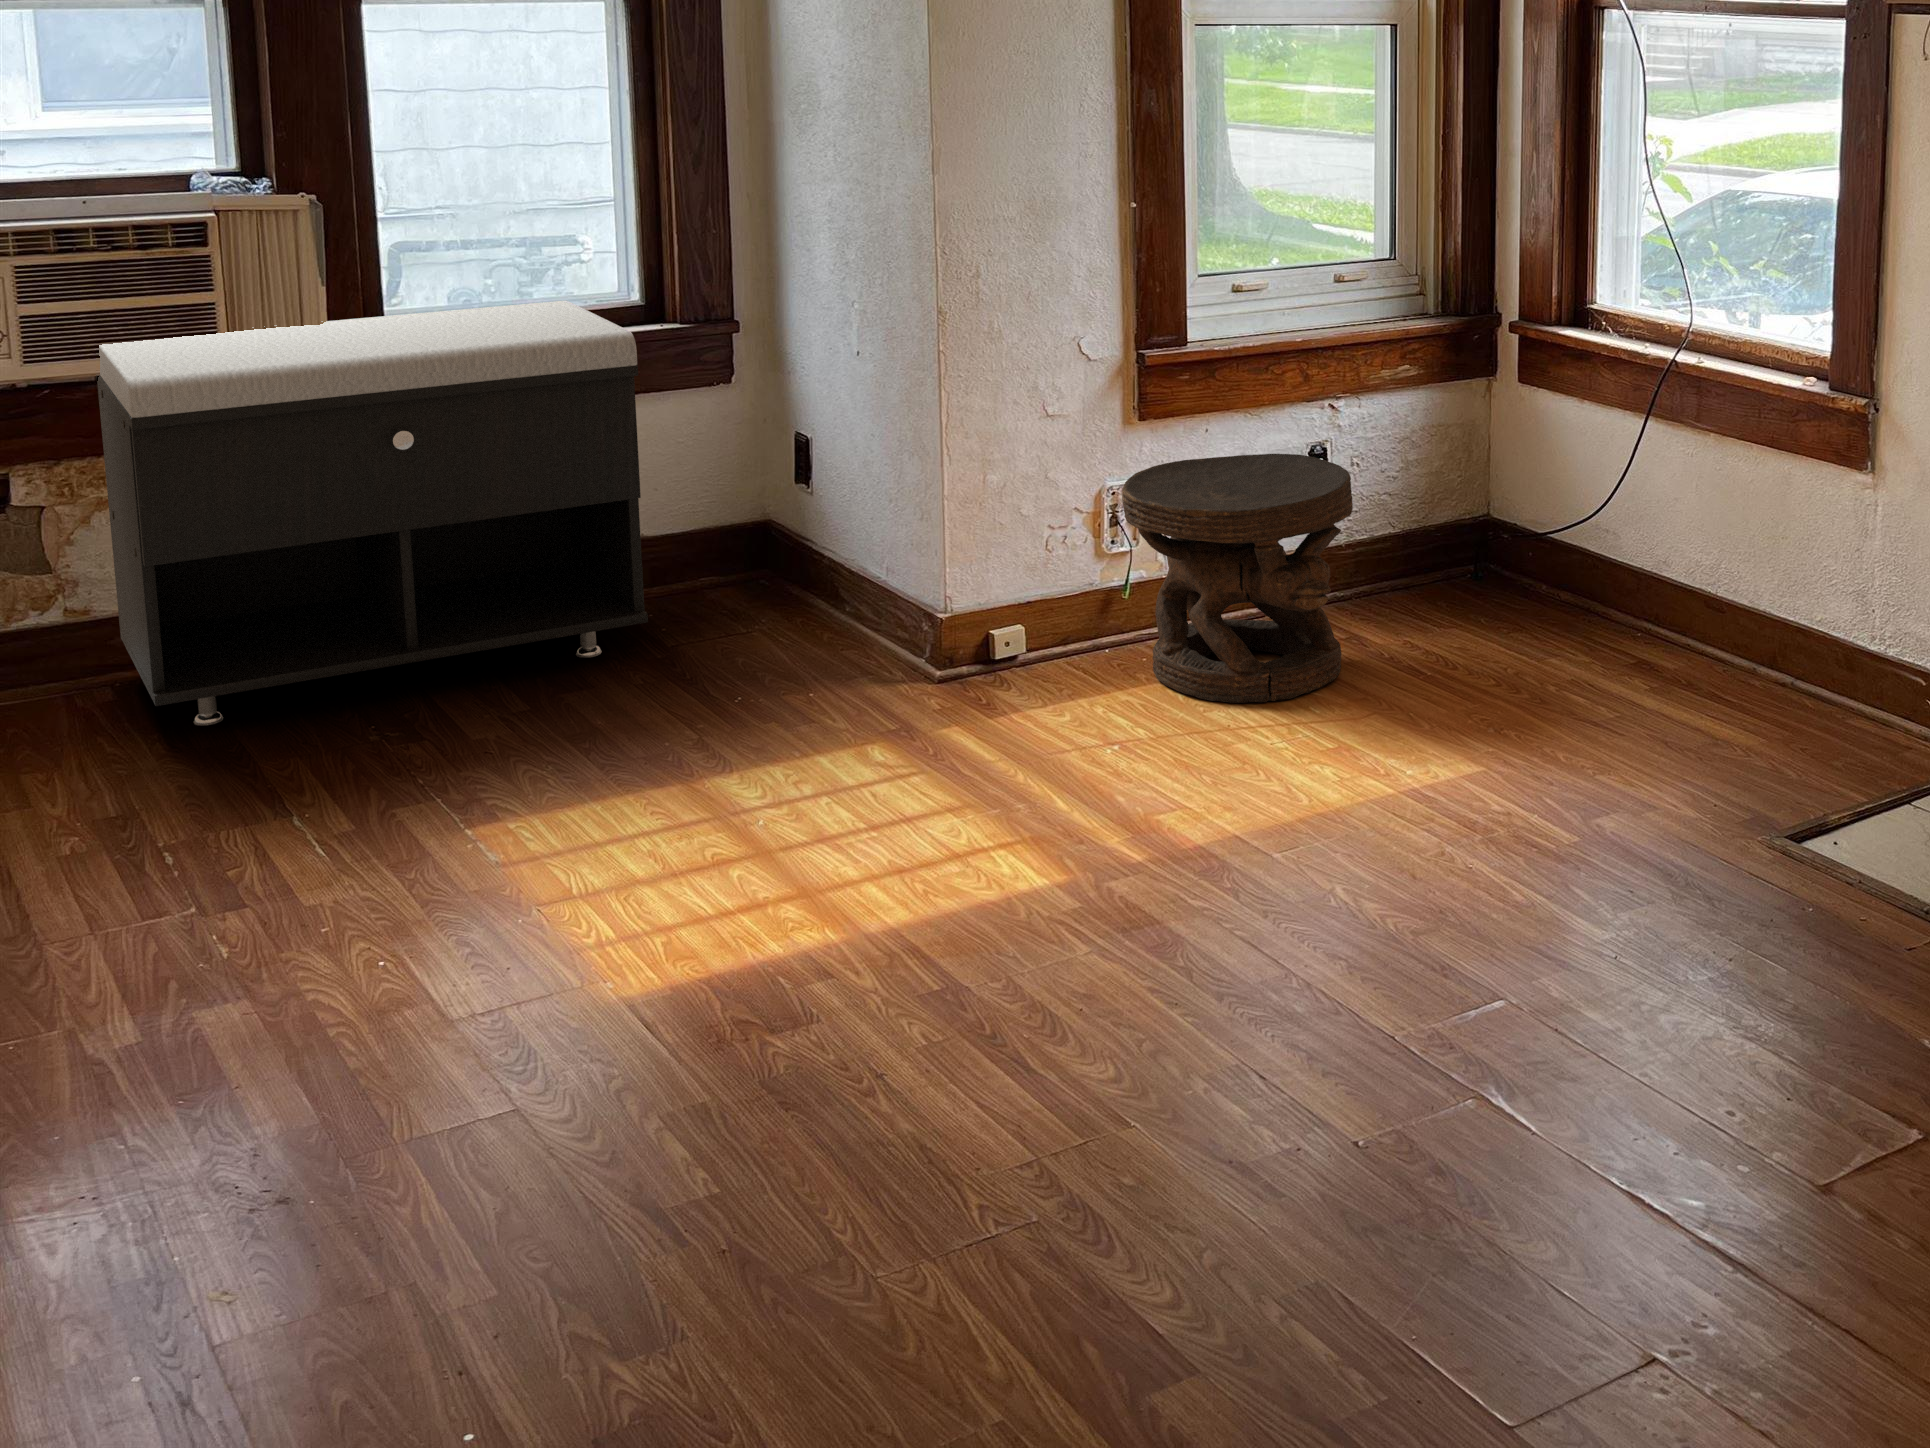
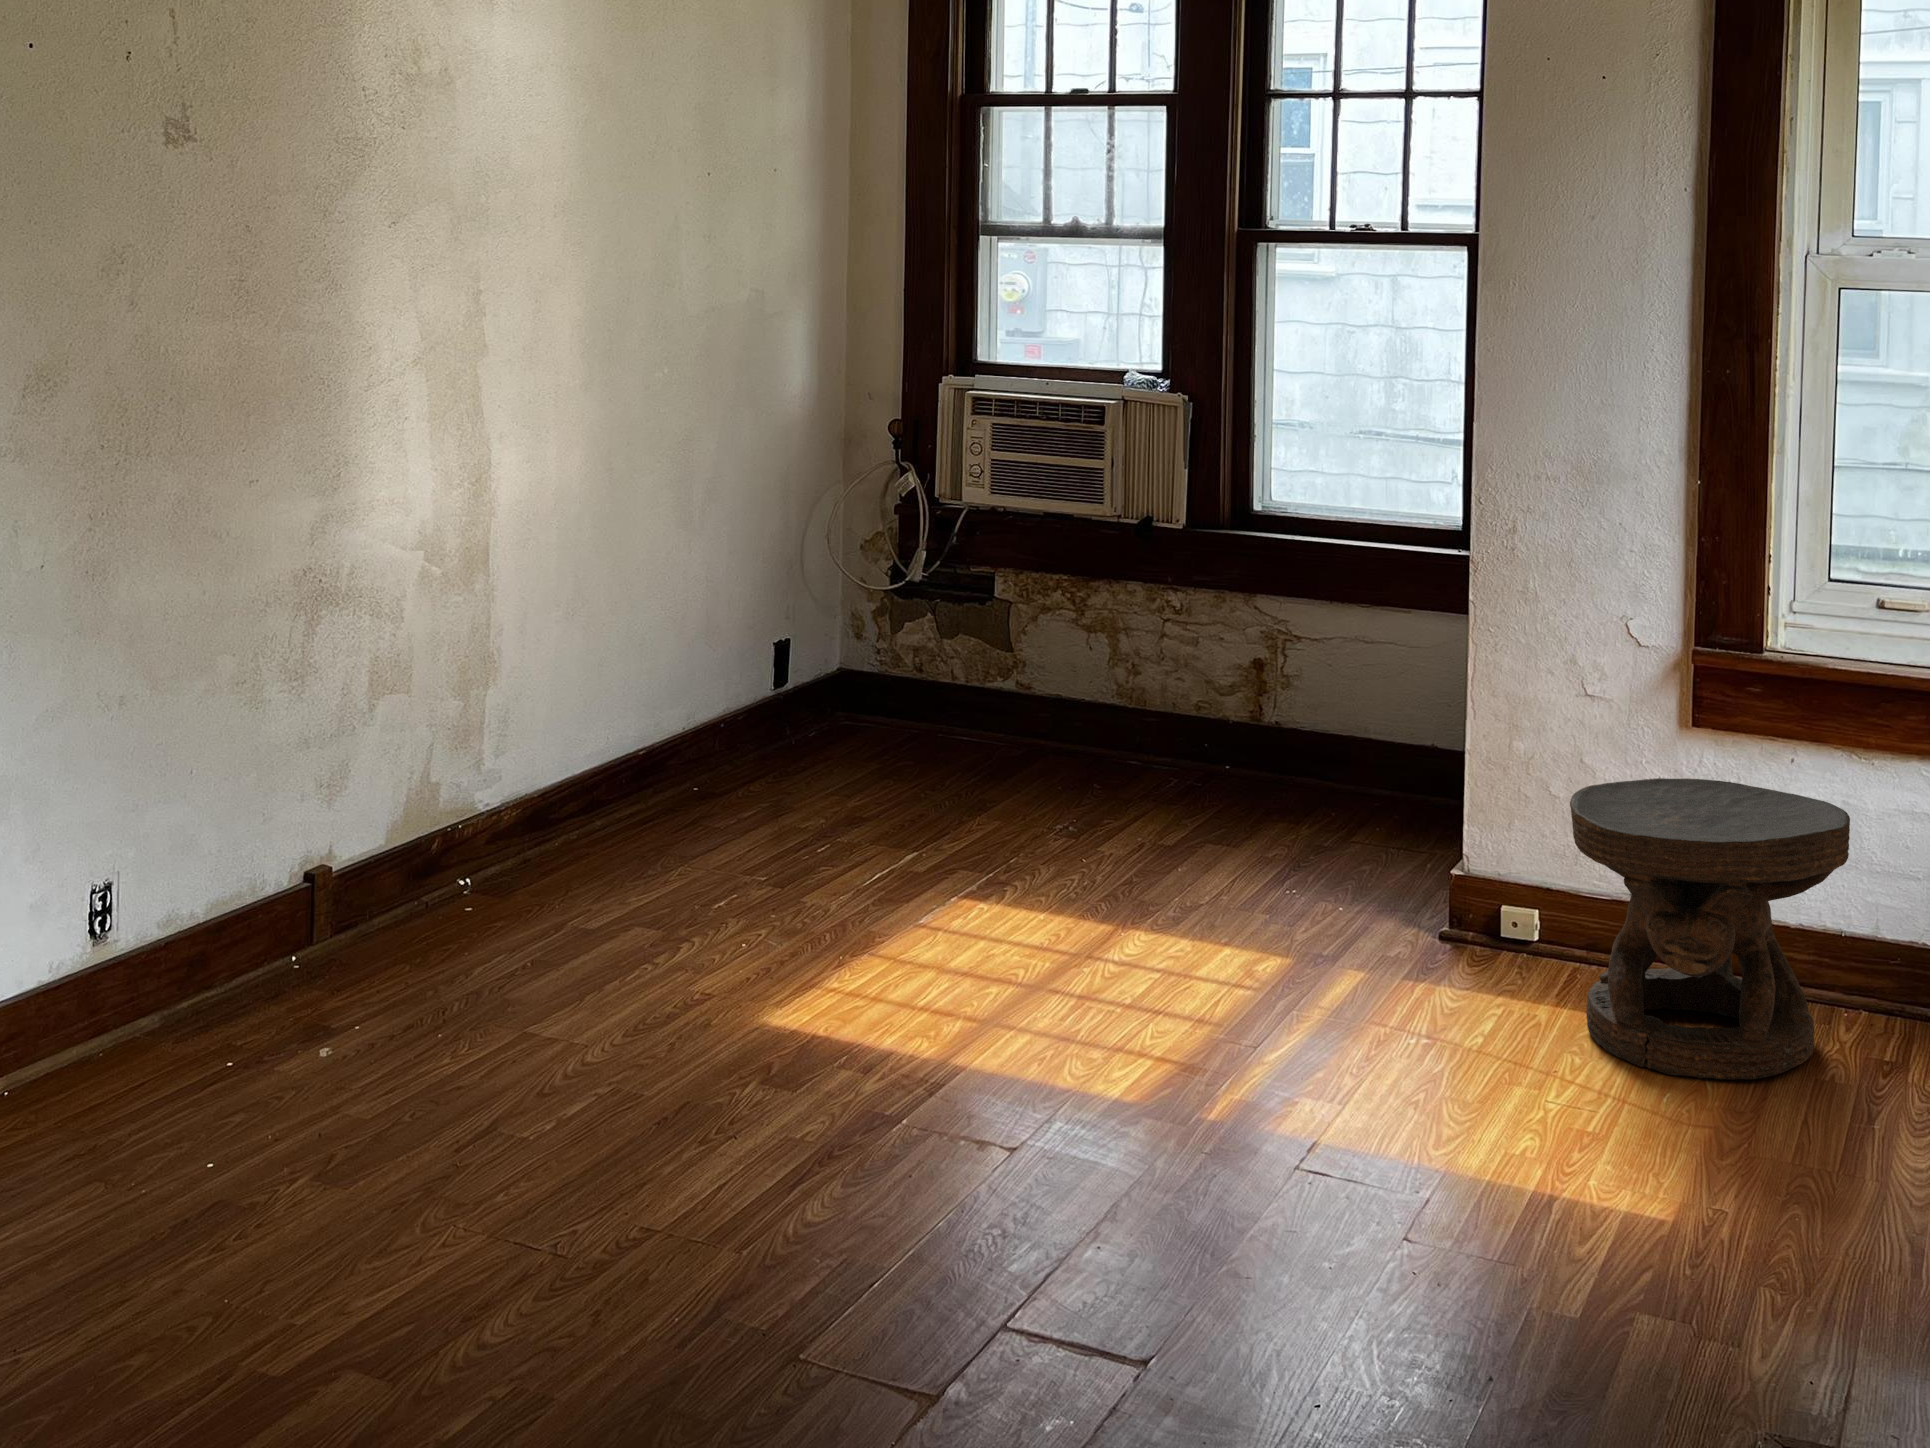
storage bench: present [97,301,648,726] -> none [950,487,1368,827]

